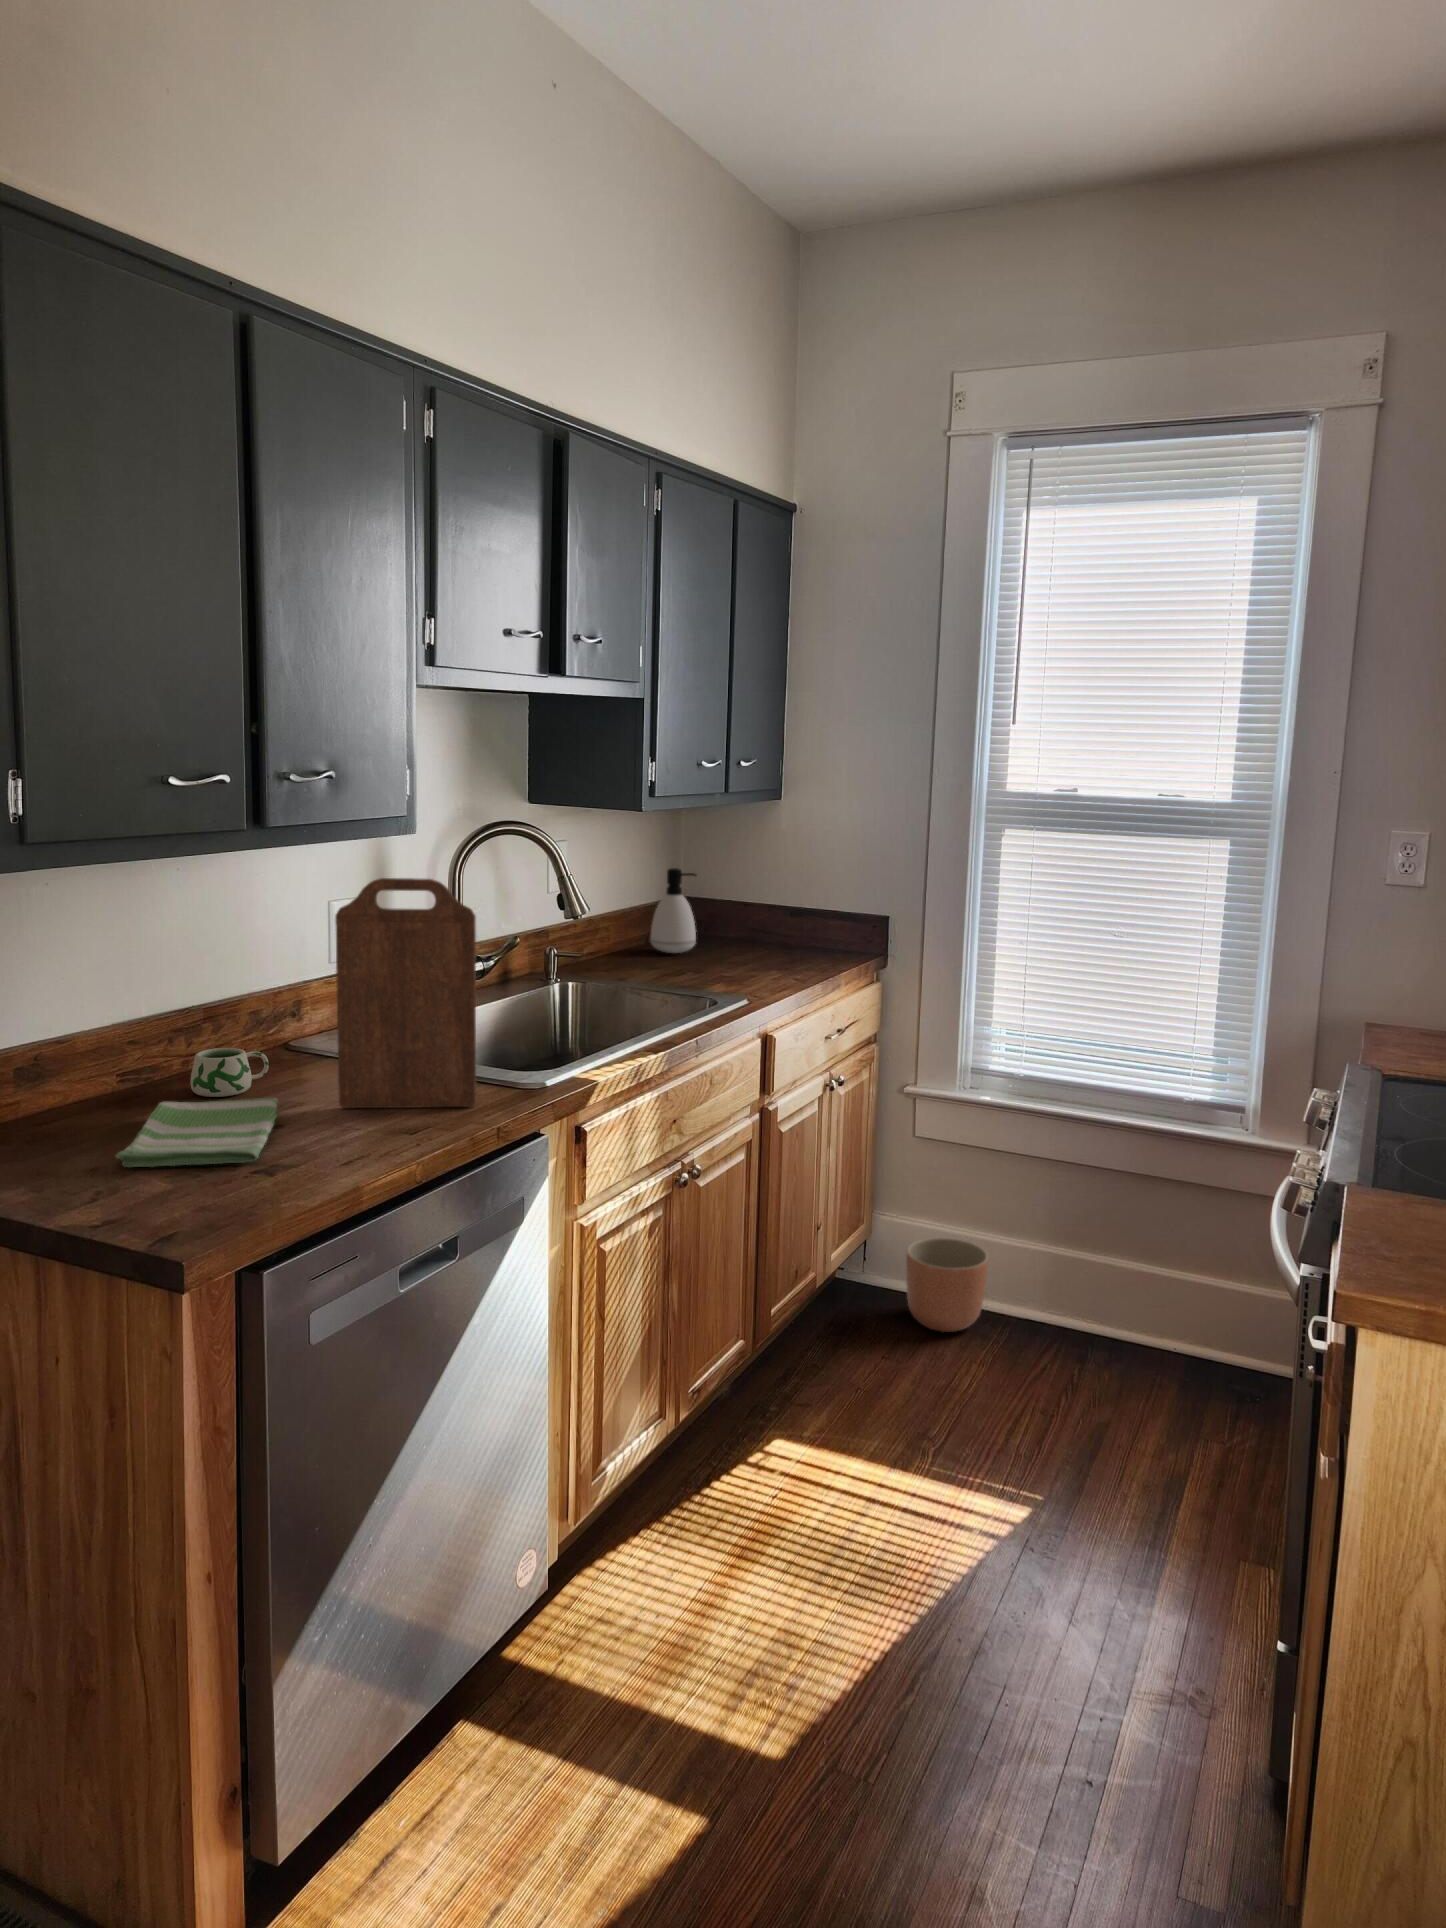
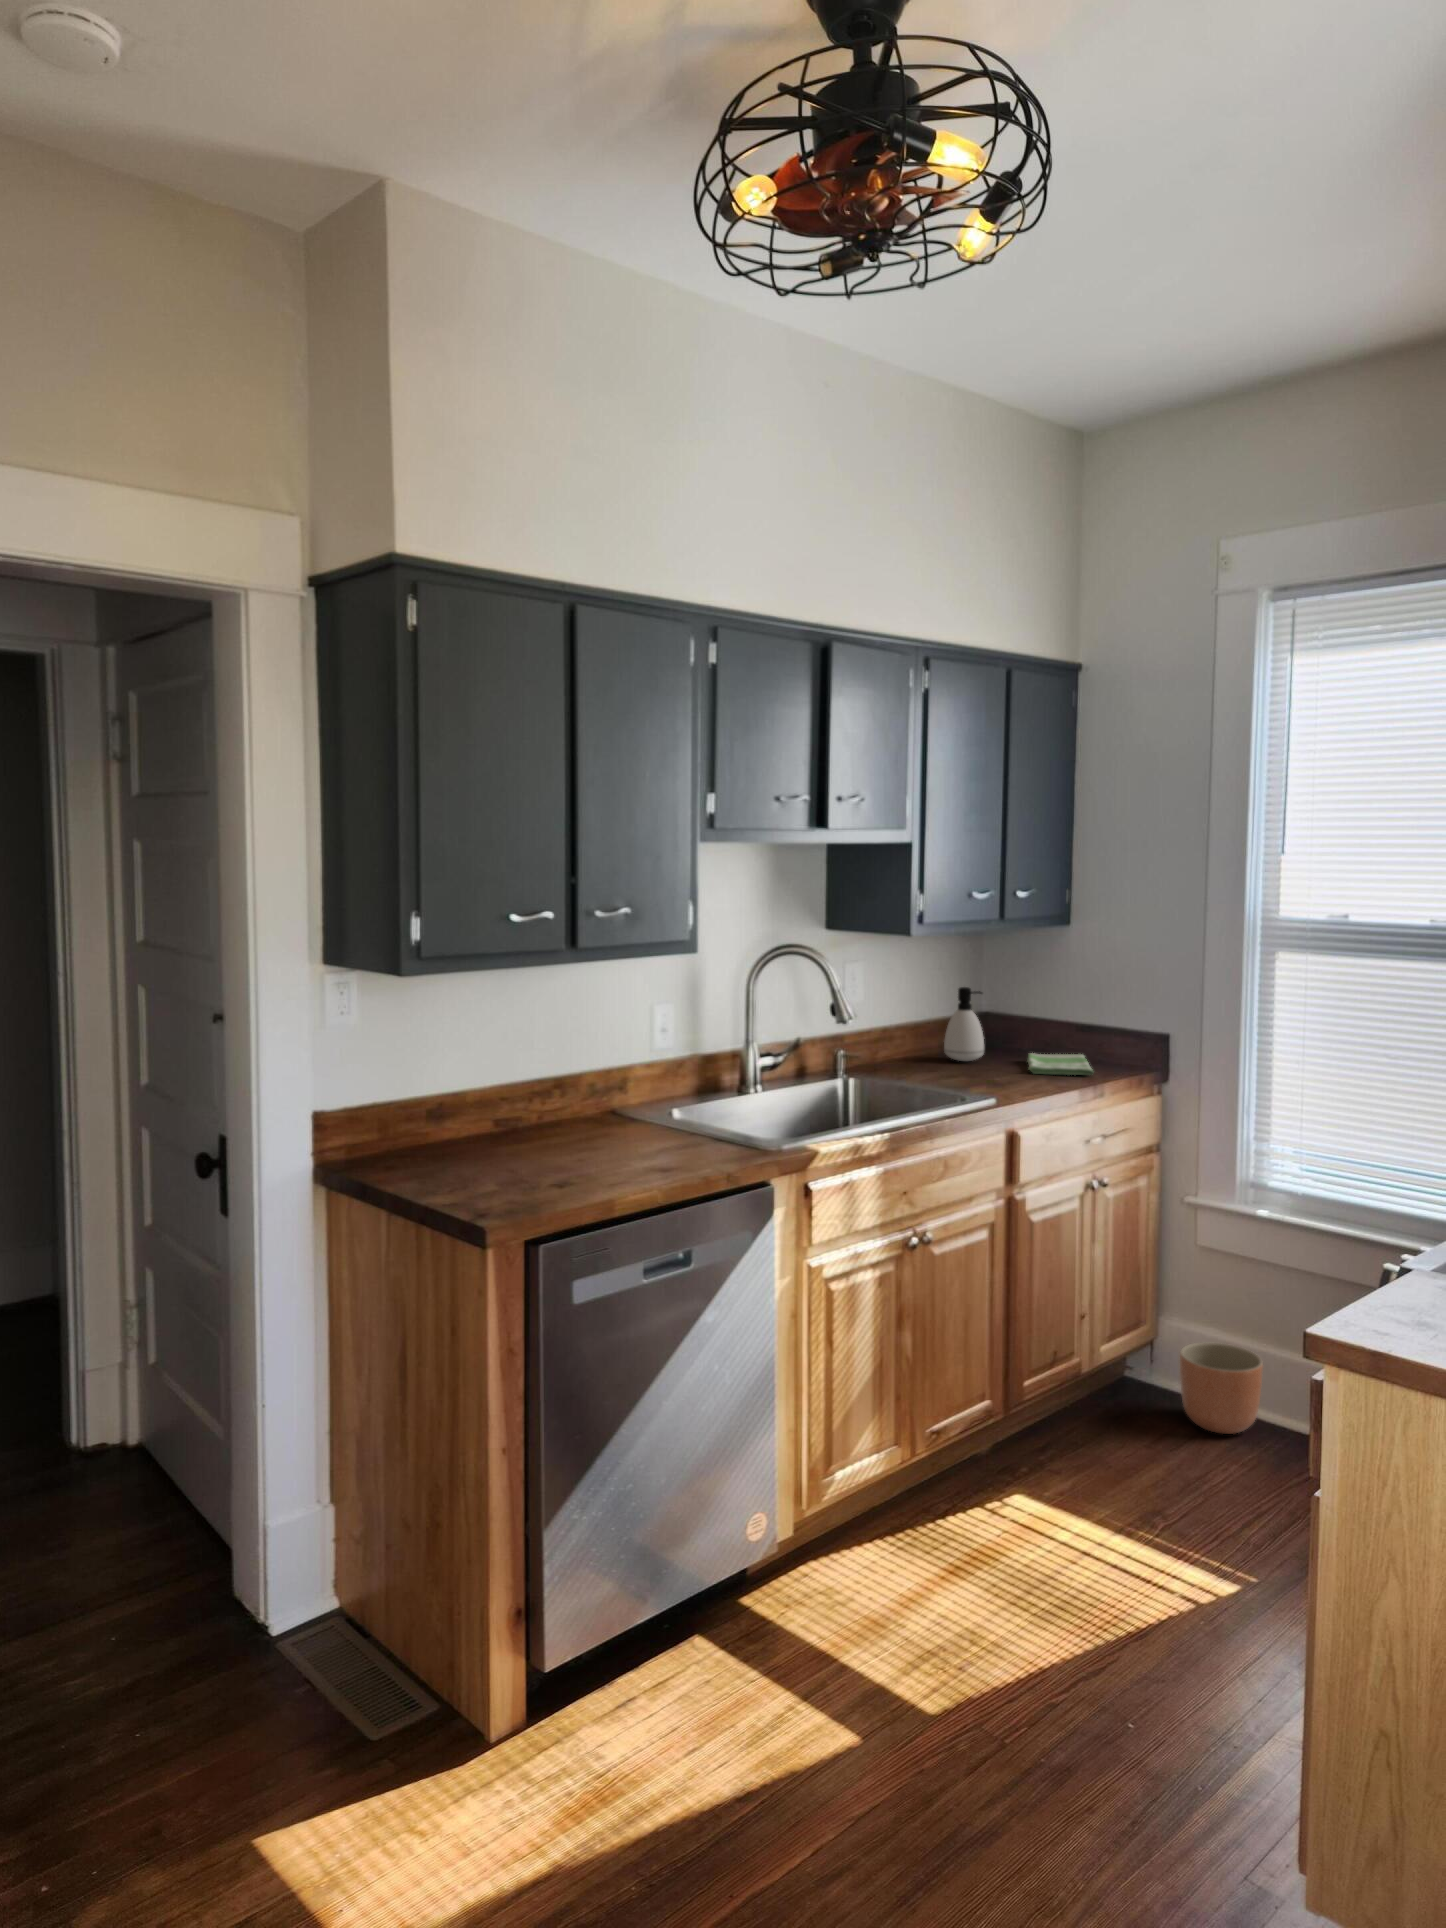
cutting board: present [335,878,476,1108] -> none [623,985,720,1158]
mug: present [190,1048,269,1097] -> none [533,1107,587,1140]
dish towel: present [116,1098,278,1167] -> present [1027,1053,1094,1075]

